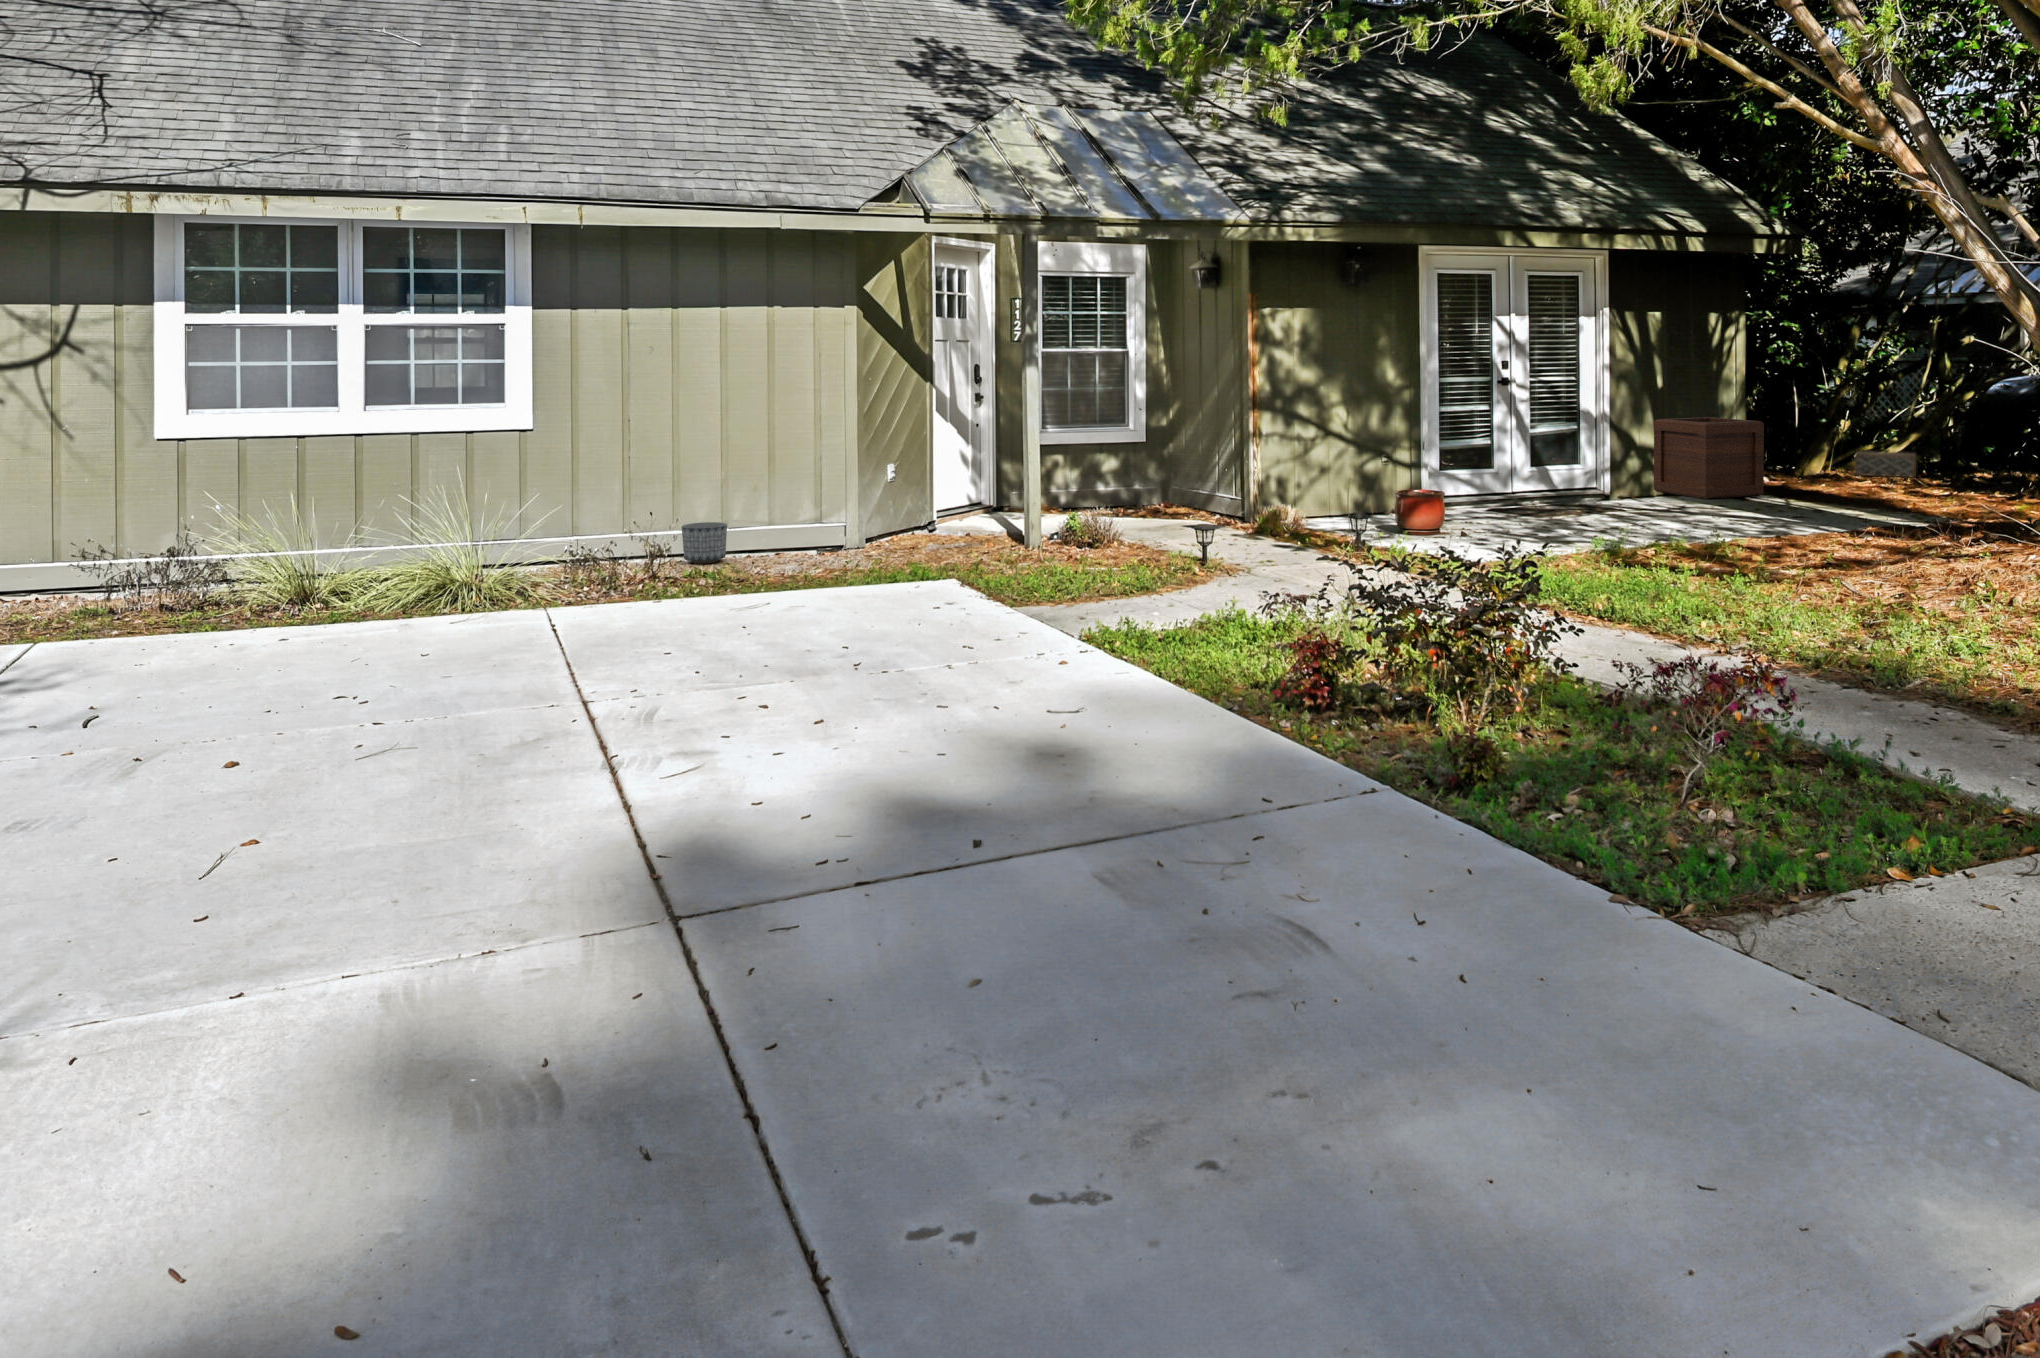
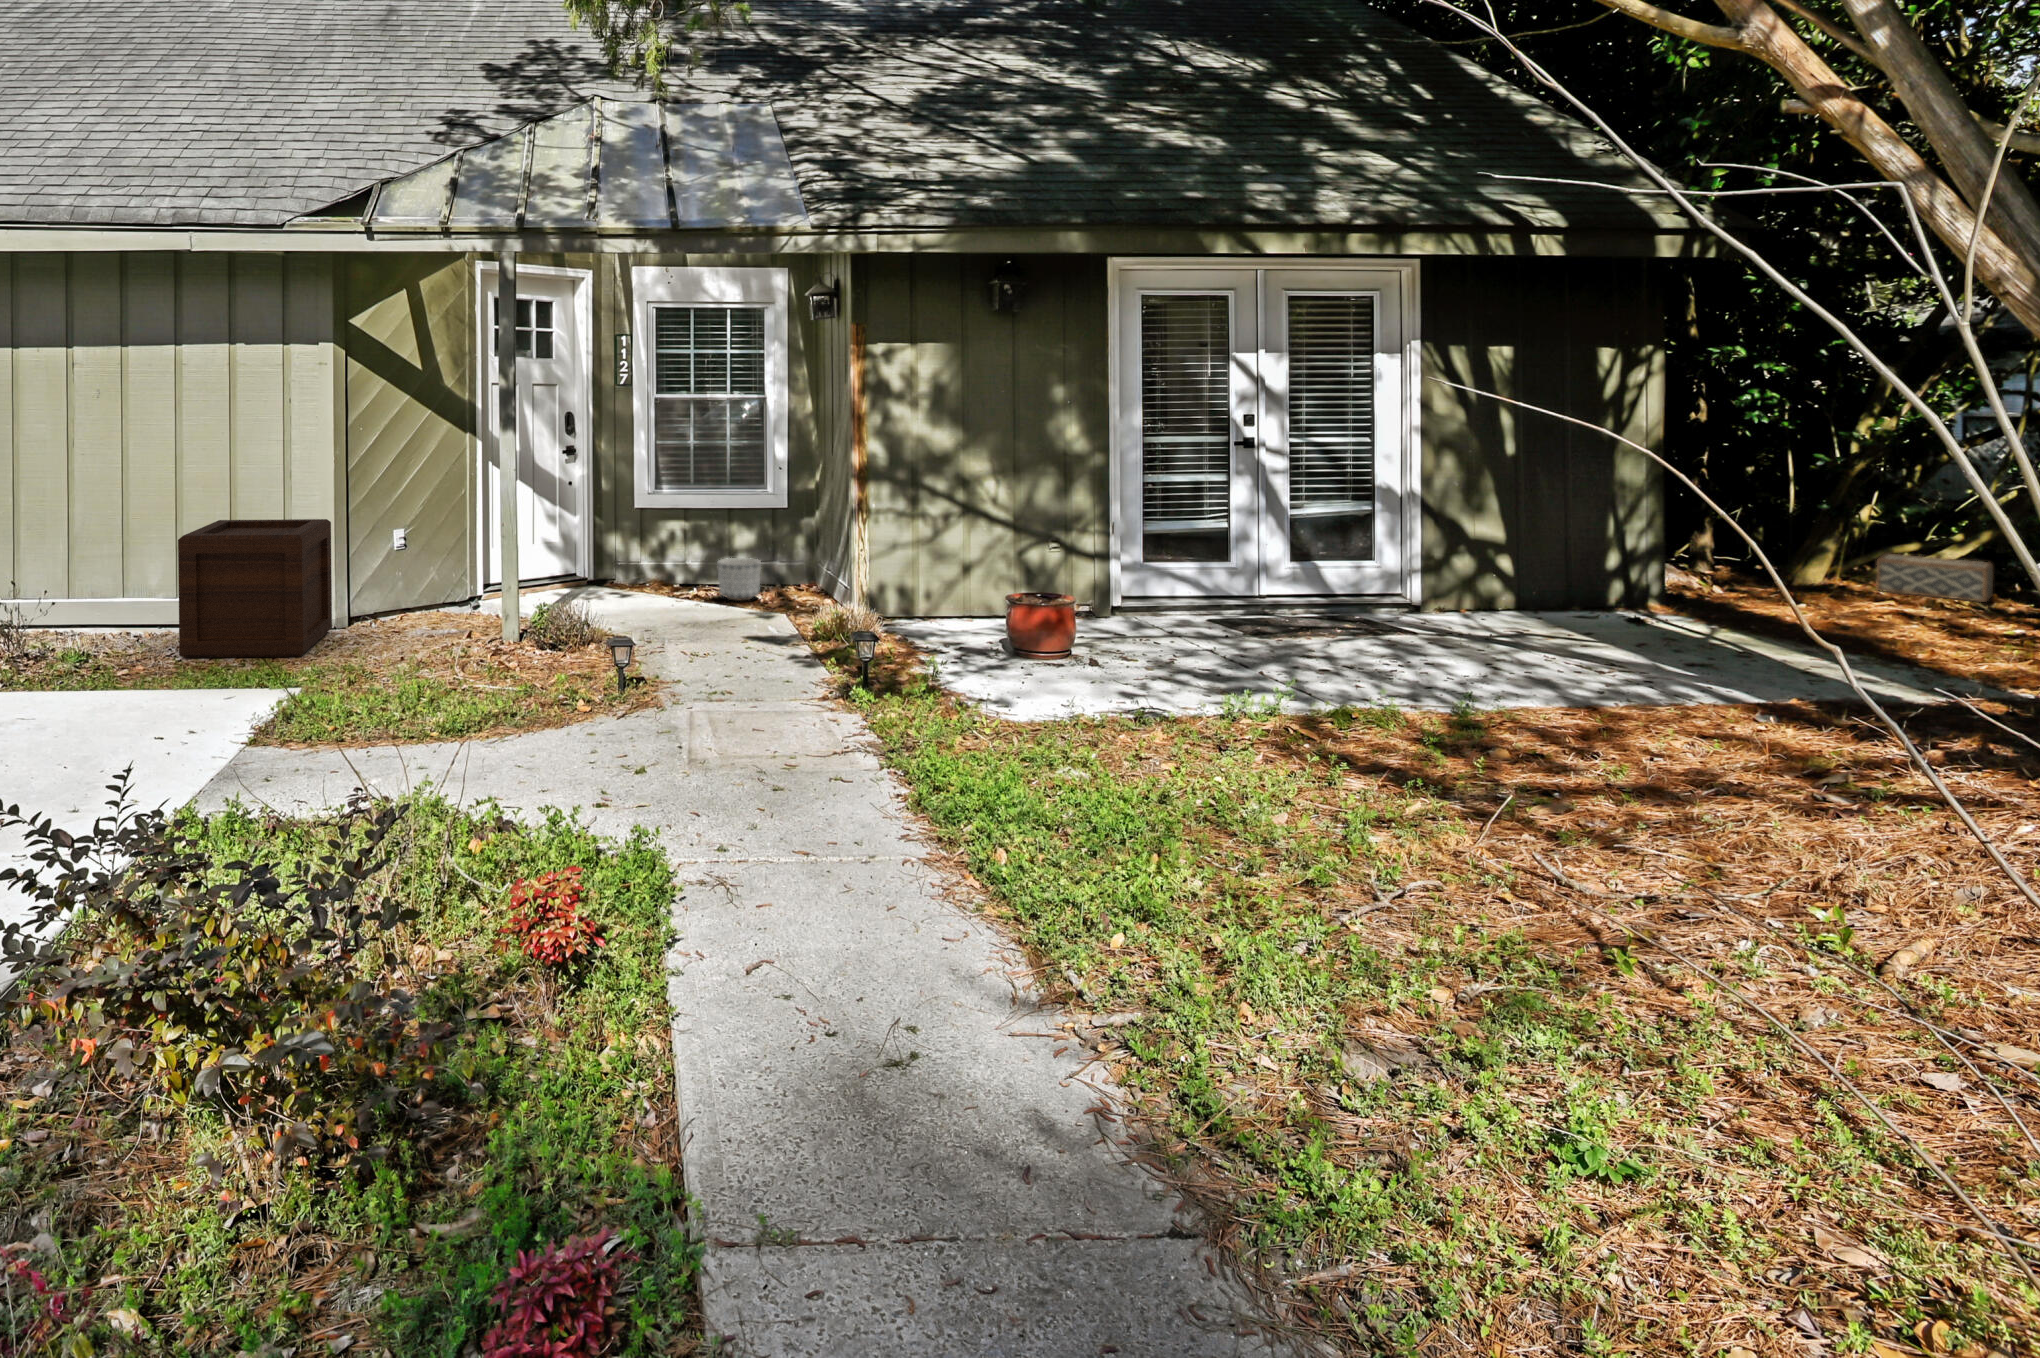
wooden crate: present [1654,417,1764,499] -> present [178,519,332,658]
planter: present [682,522,727,564] -> present [717,558,761,600]

